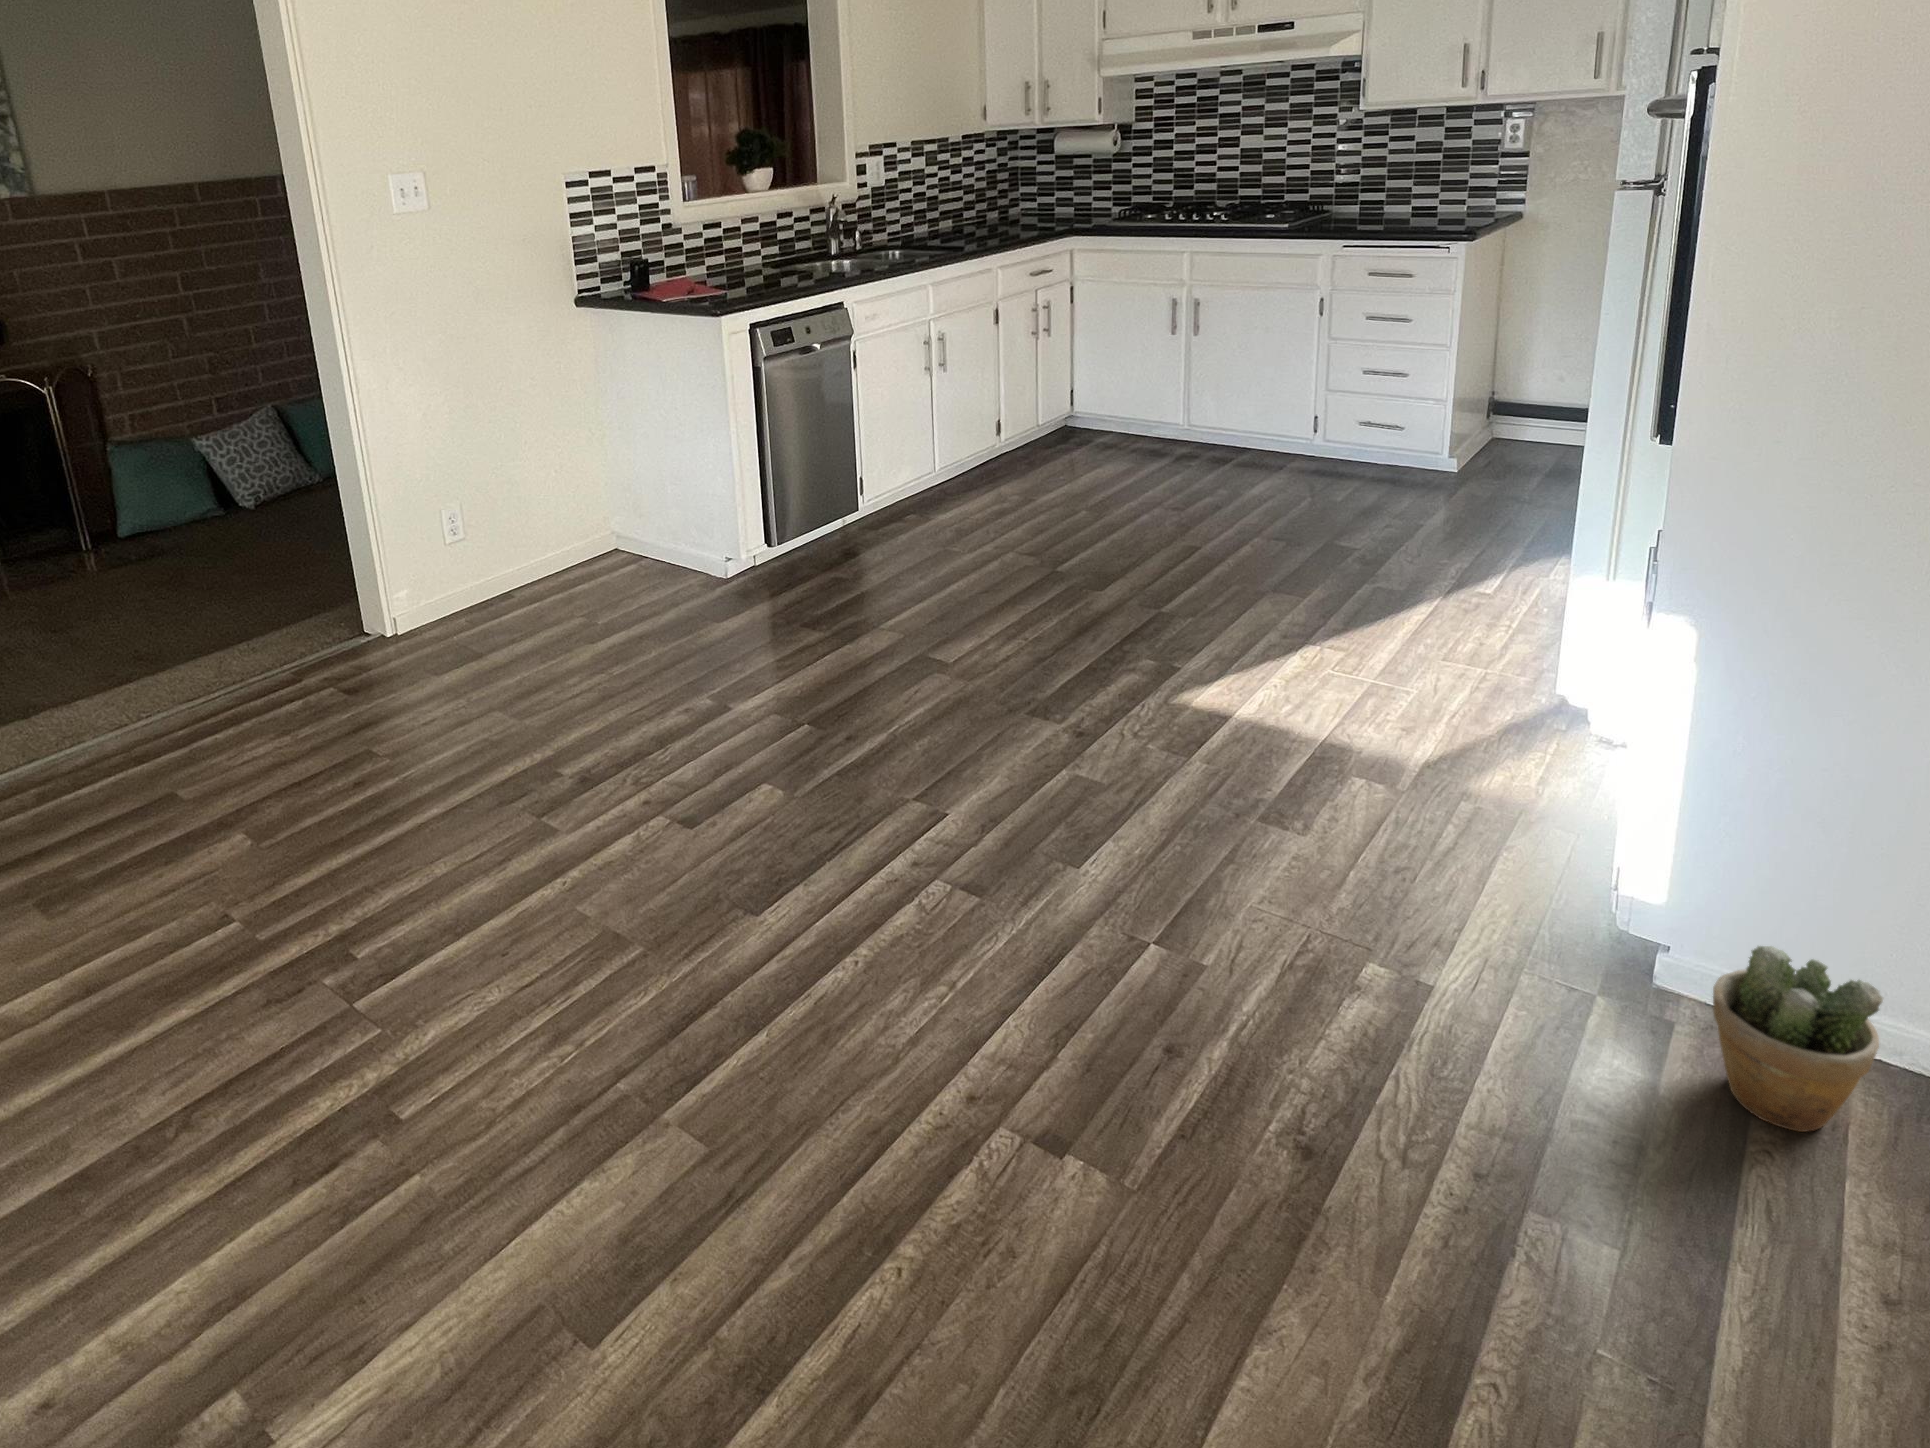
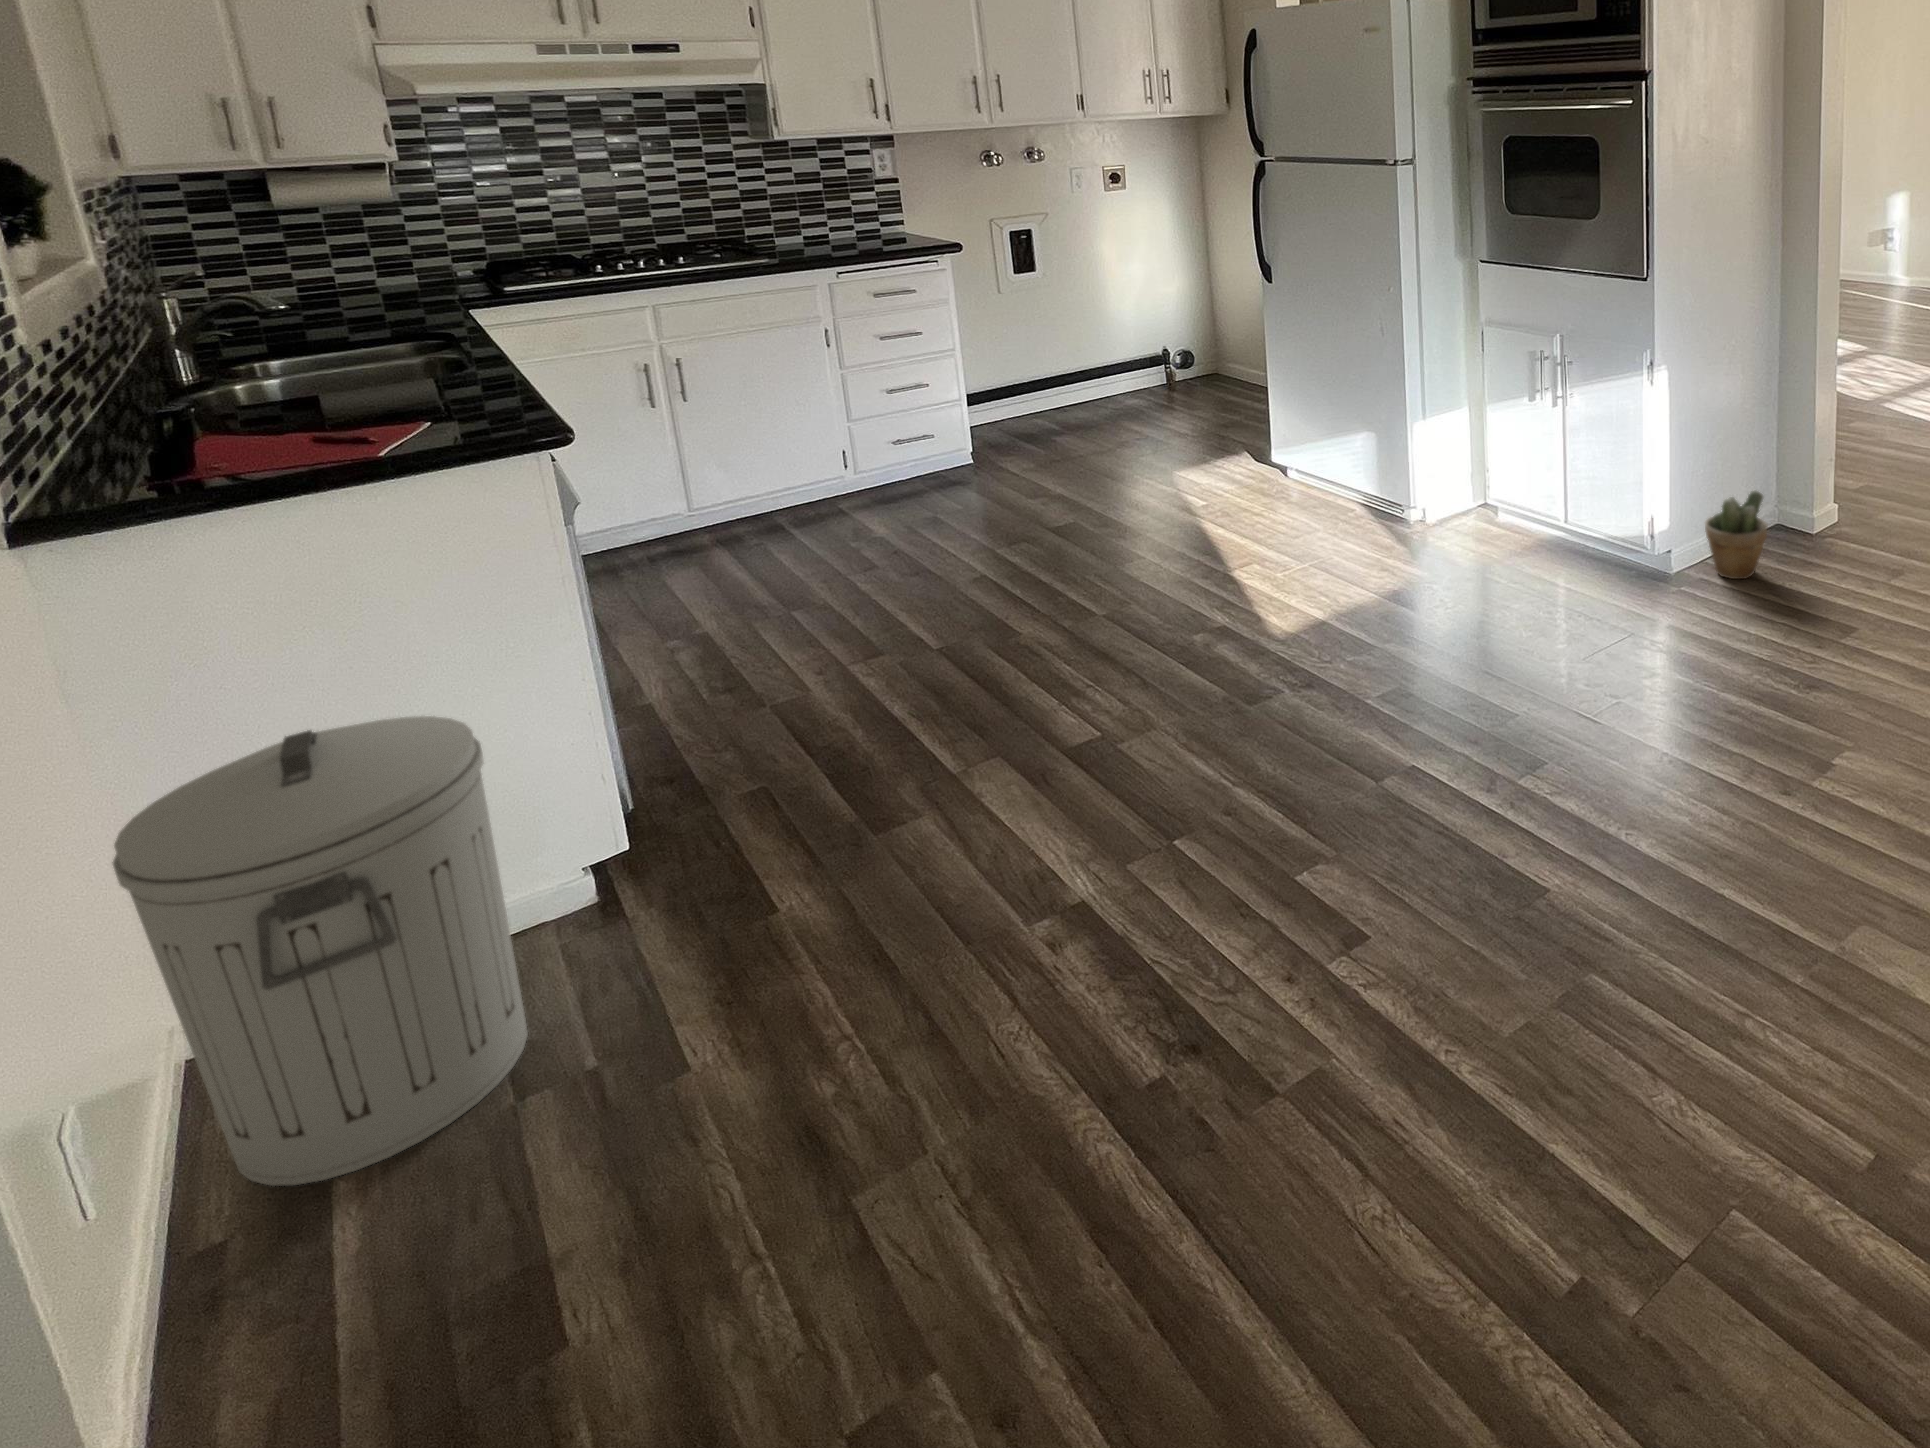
trash can: none [535,410,665,606] -> present [112,716,528,1186]

